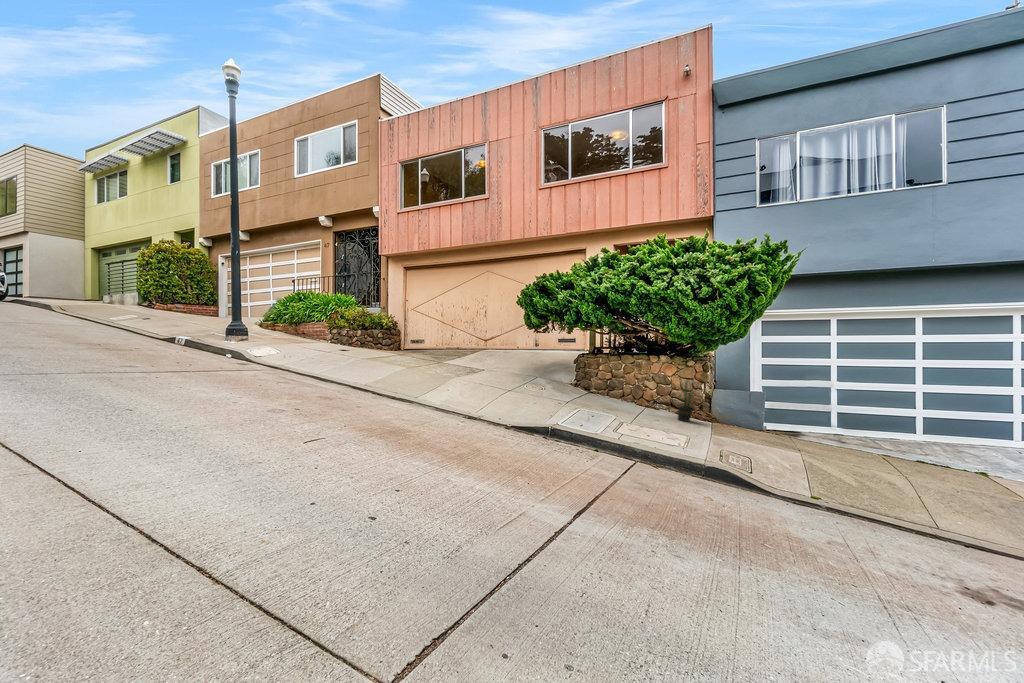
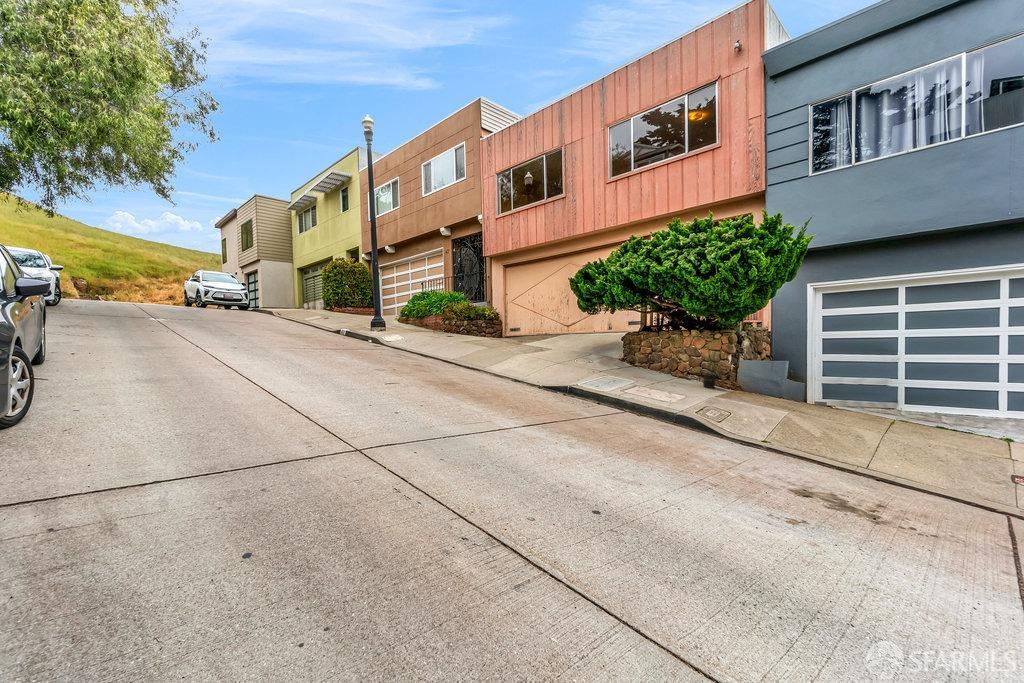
bench: none [314,307,344,345] -> present [434,303,453,333]

